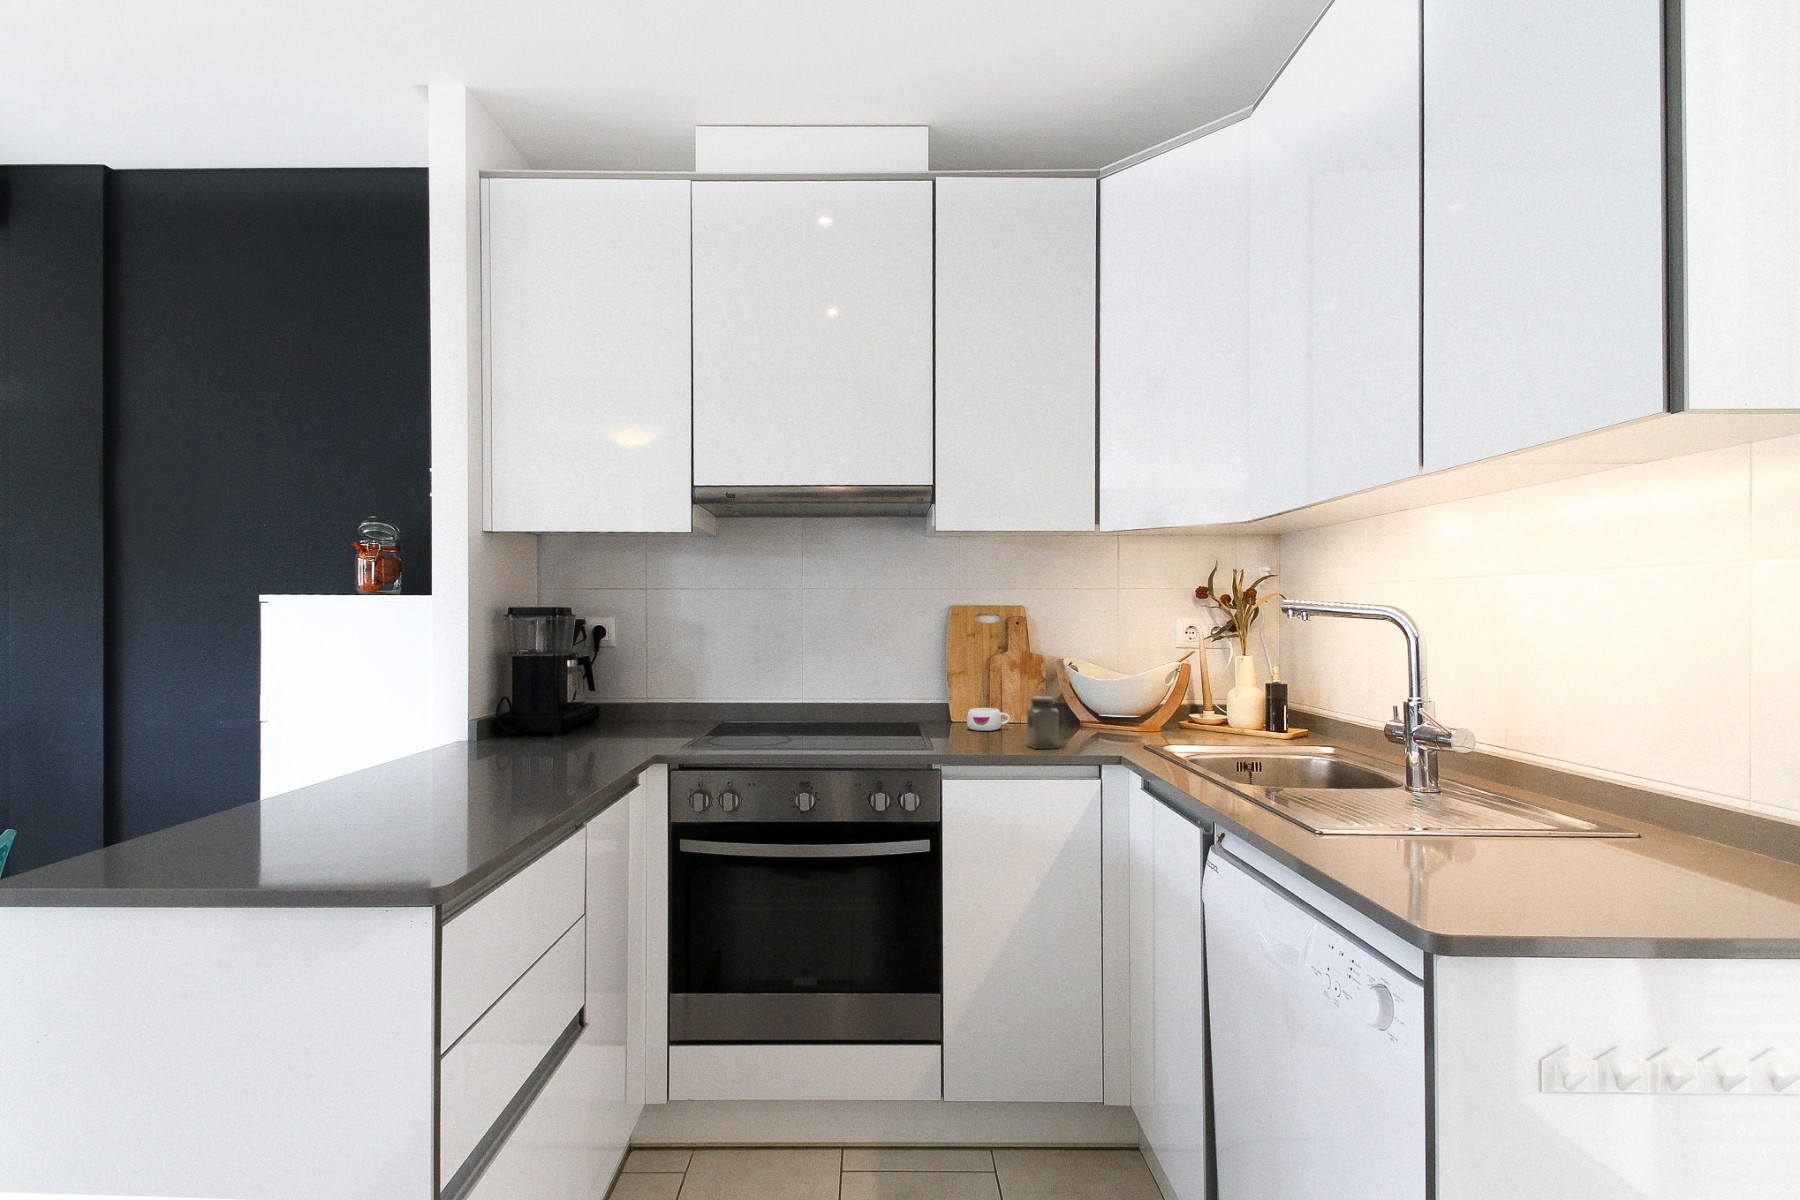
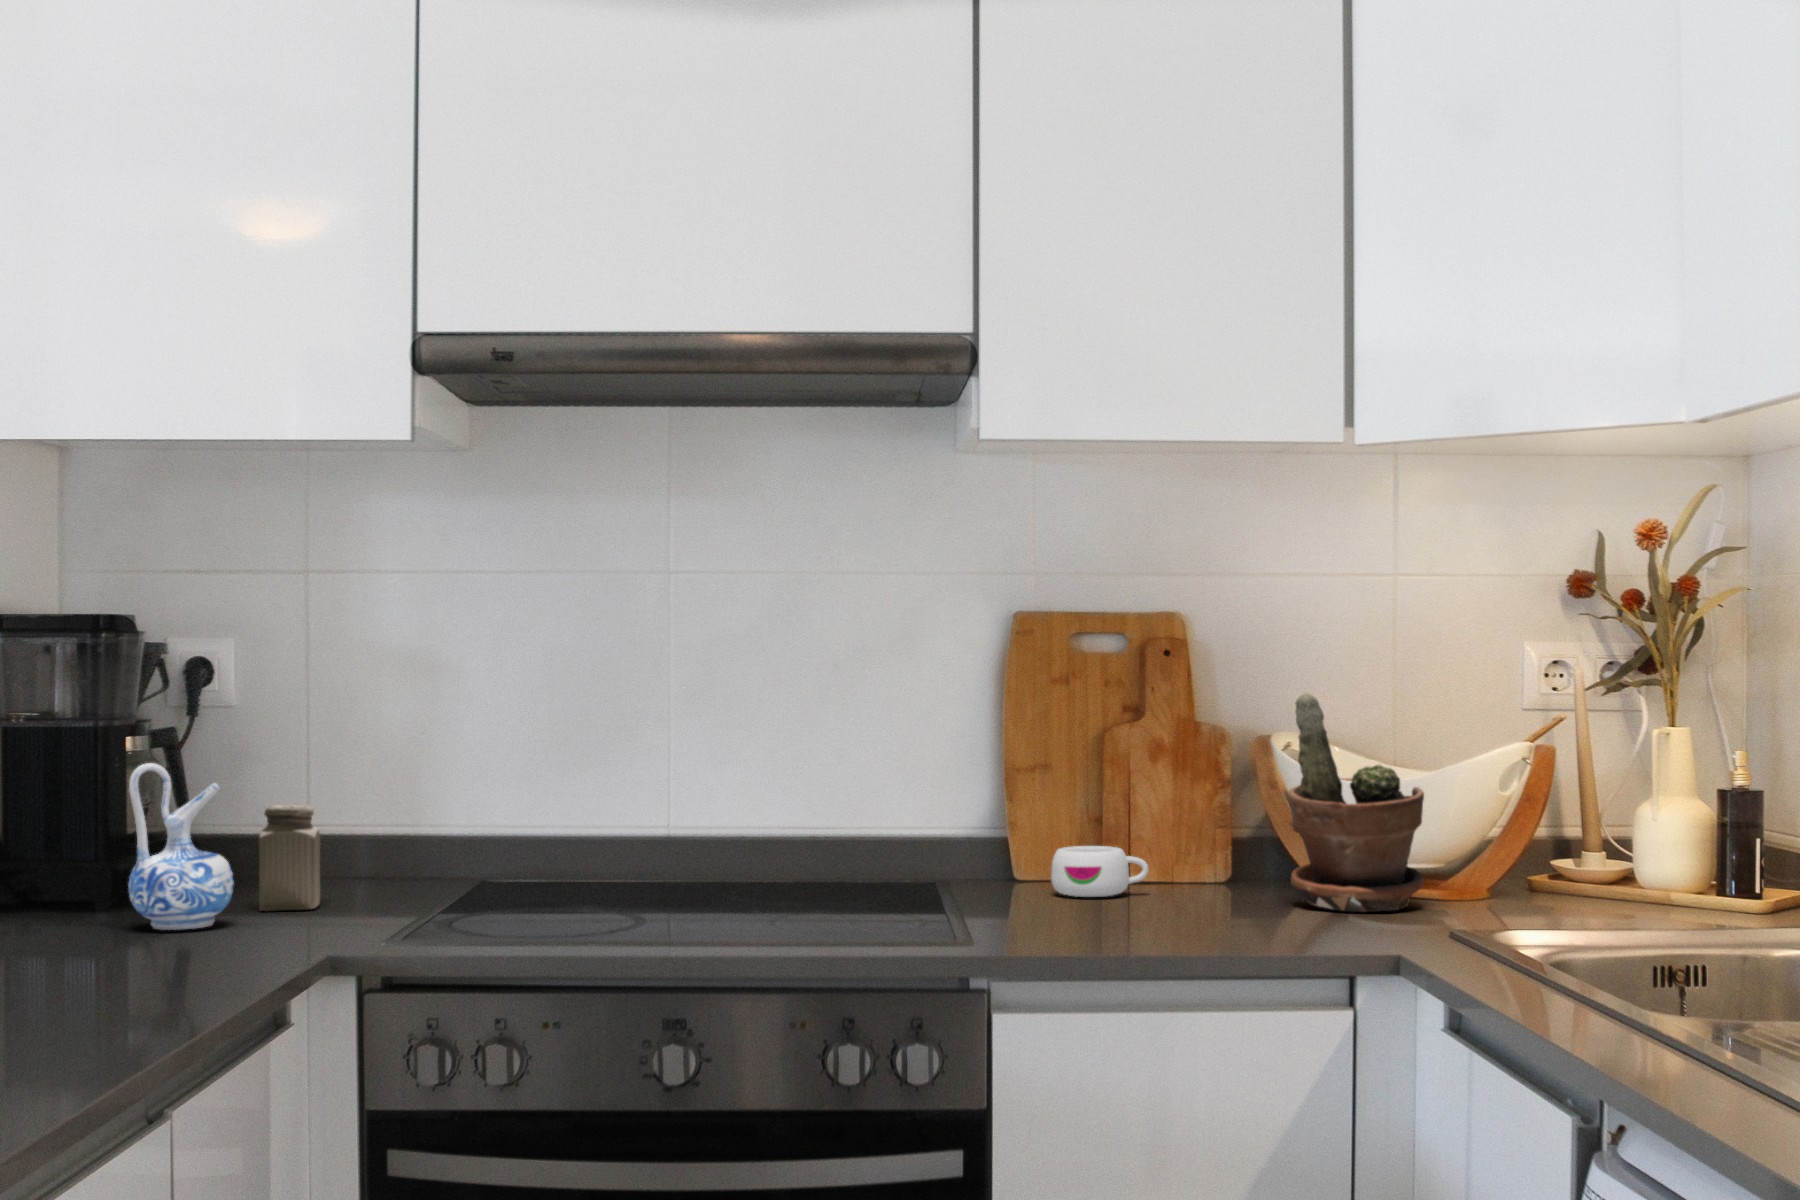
potted plant: none [1073,640,1133,737] -> present [1288,693,1424,912]
ceramic pitcher: none [560,670,605,744] -> present [128,763,234,930]
salt shaker: present [1026,696,1060,749] -> present [259,805,320,911]

